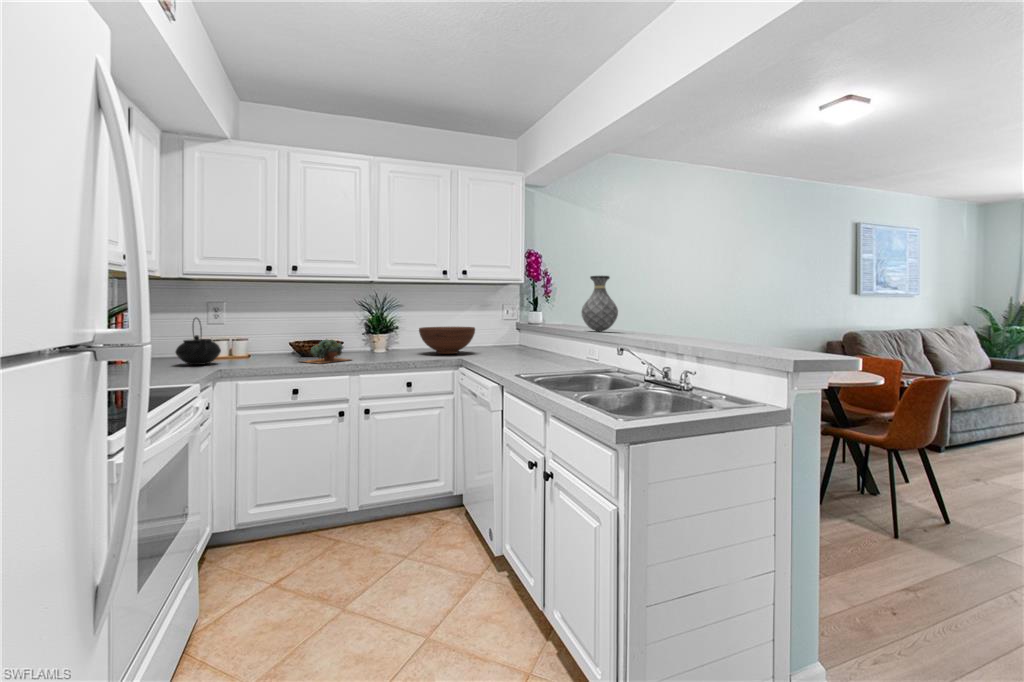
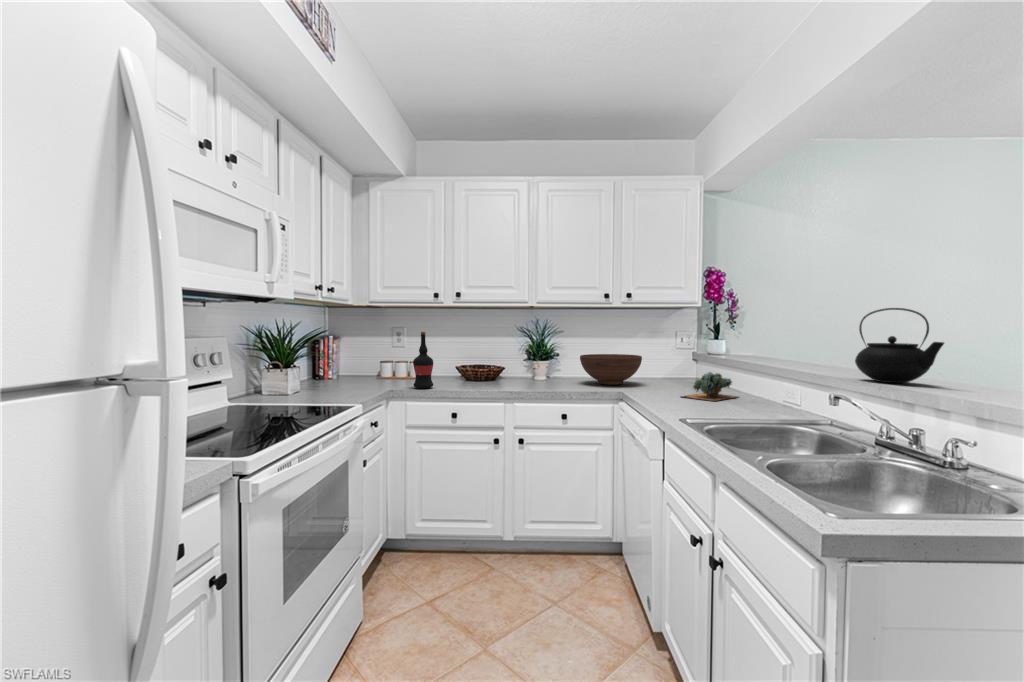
vase: present [581,276,618,331] -> none [772,297,824,367]
wine bottle: none [249,306,273,363] -> present [413,332,433,388]
teapot: present [175,318,221,365] -> present [855,308,944,383]
succulent plant: present [301,339,350,364] -> present [682,372,737,401]

